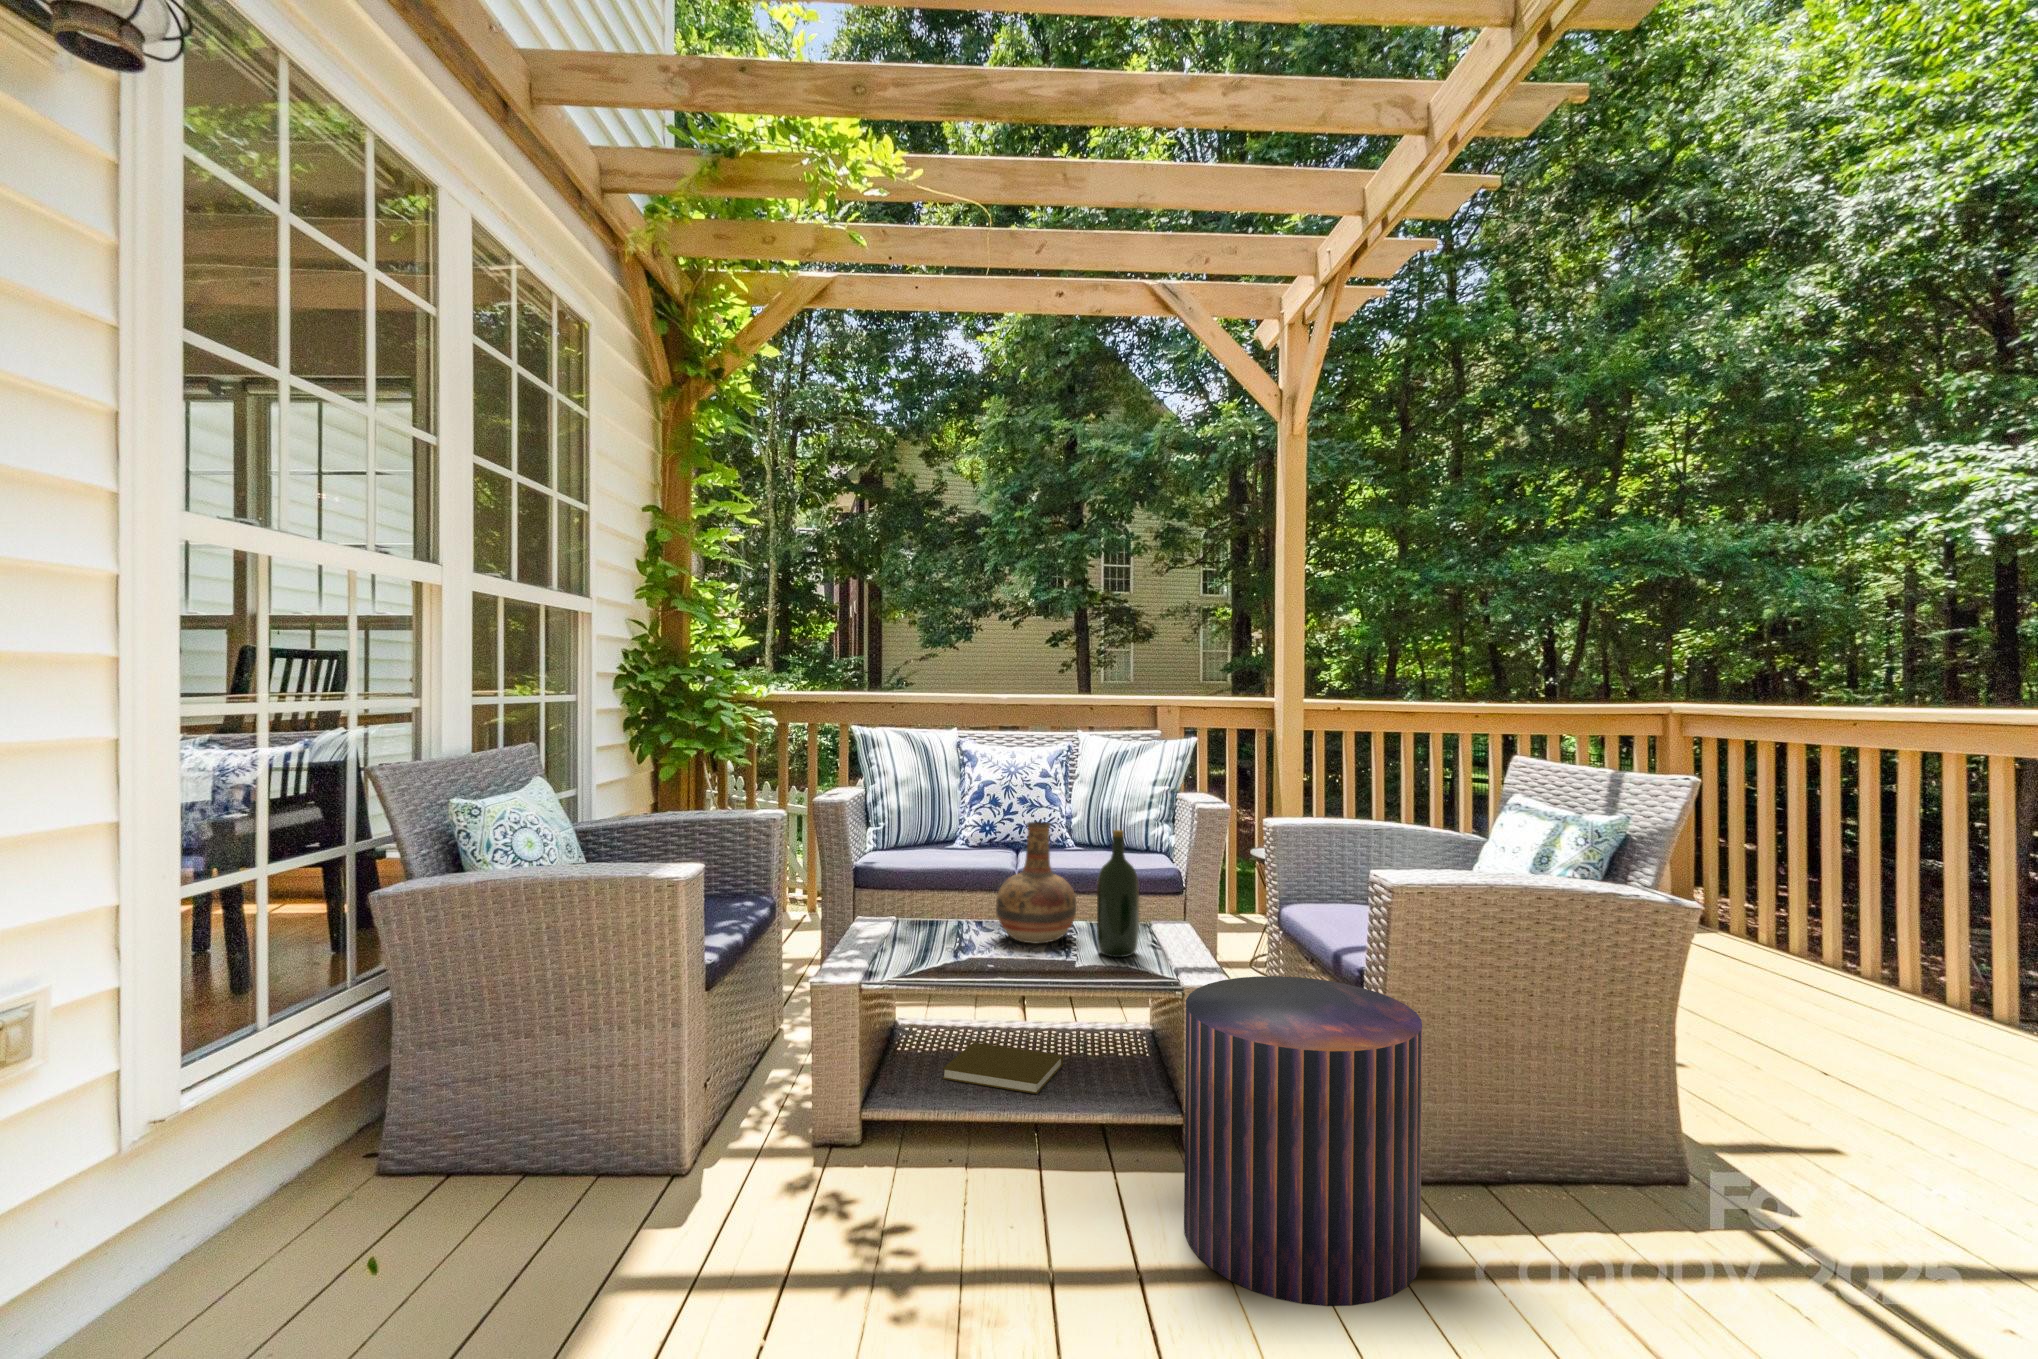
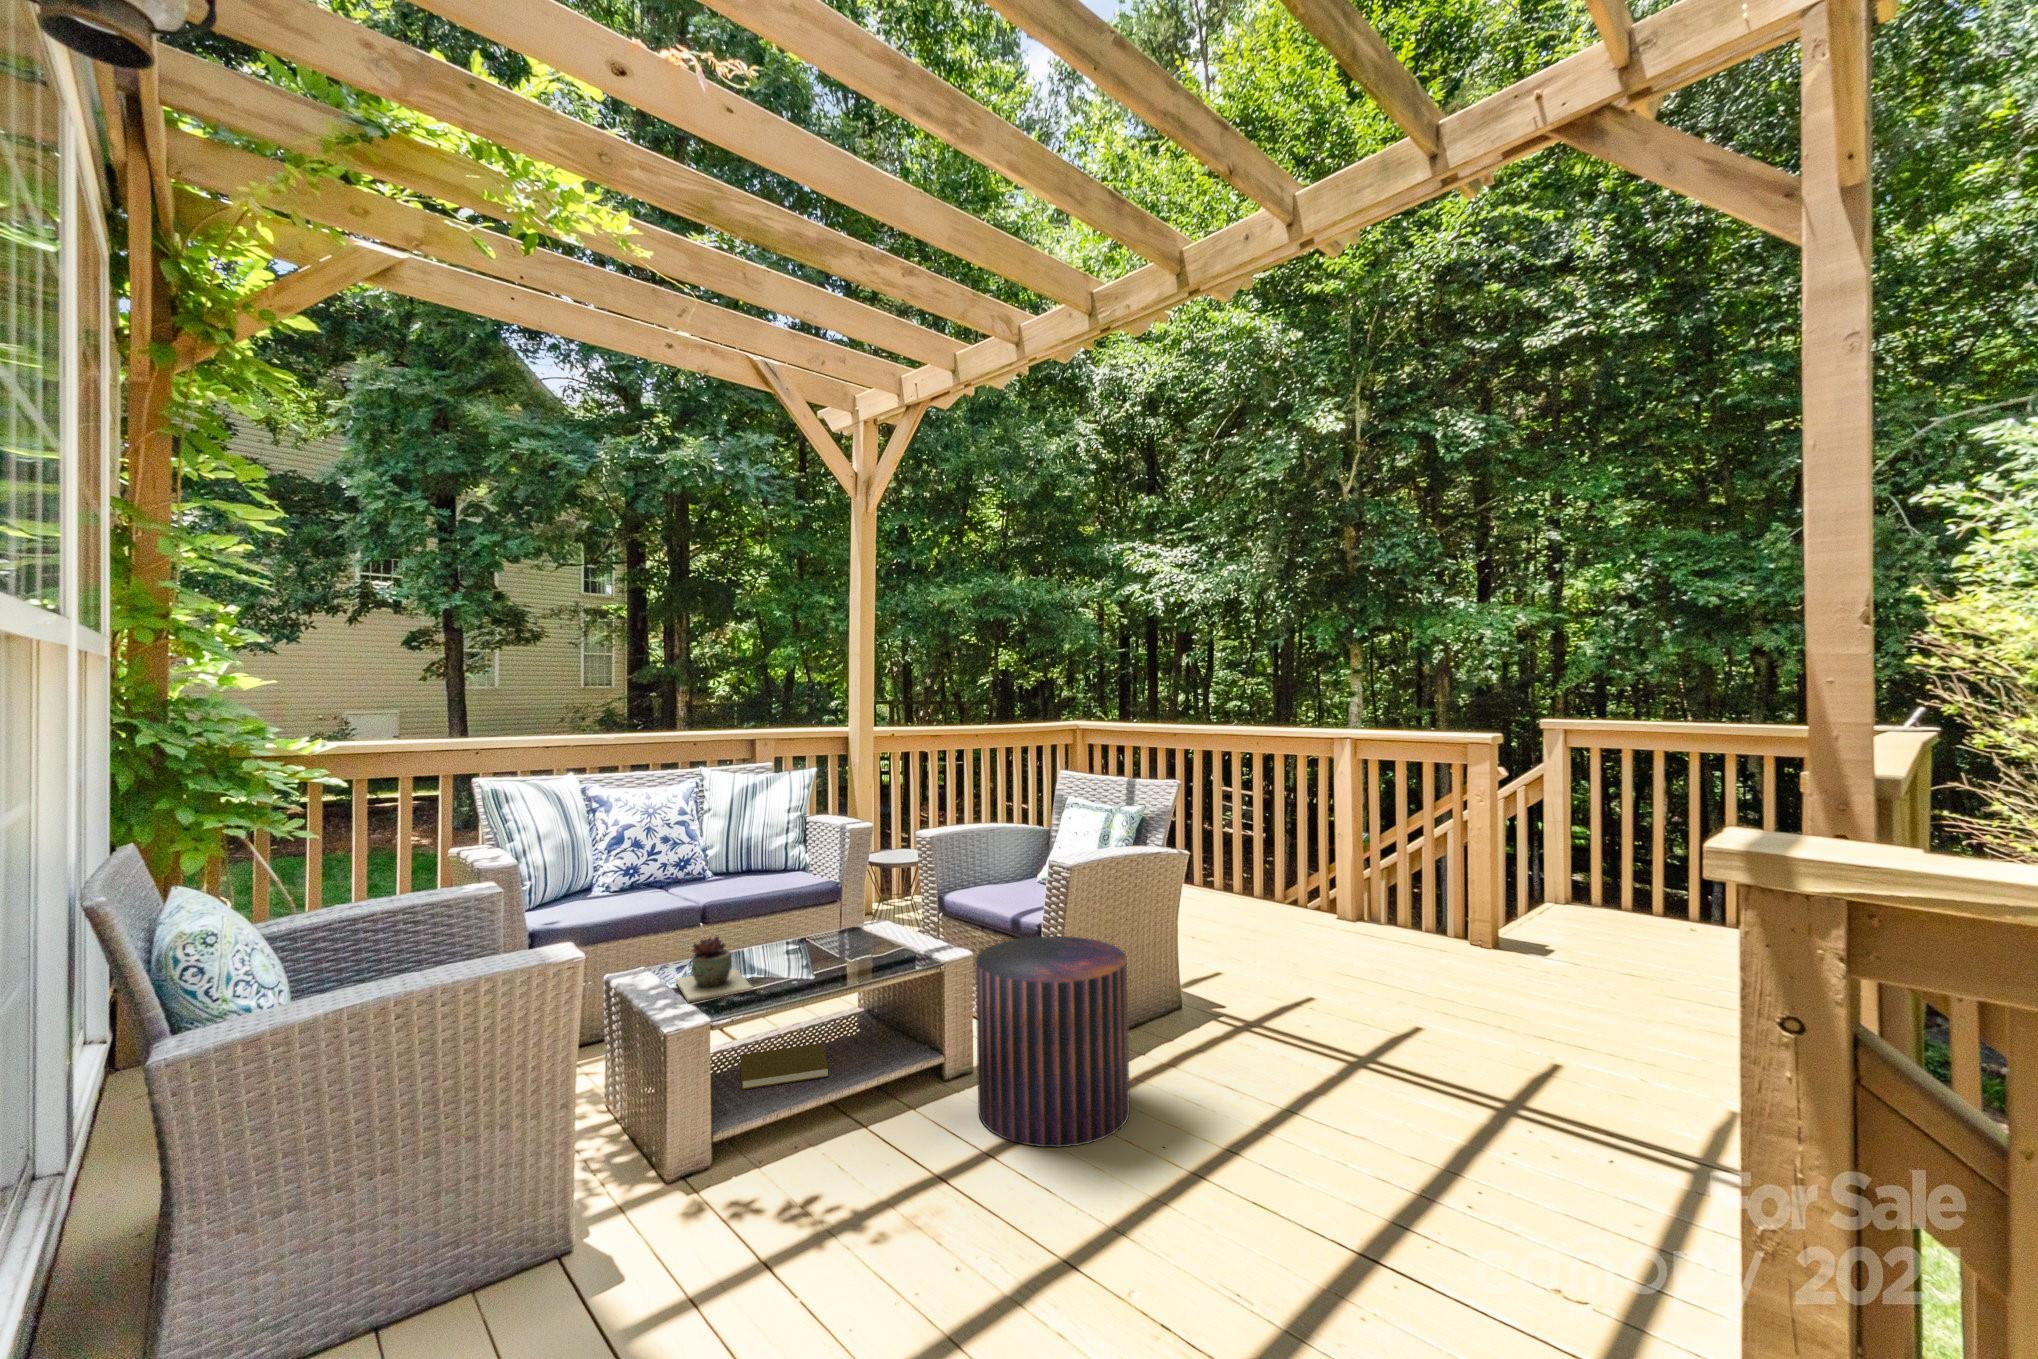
vase: present [996,822,1077,944] -> none [764,857,832,958]
wine bottle: present [1097,830,1139,957] -> none [861,855,894,954]
succulent plant: none [863,894,951,963] -> present [676,937,753,1003]

